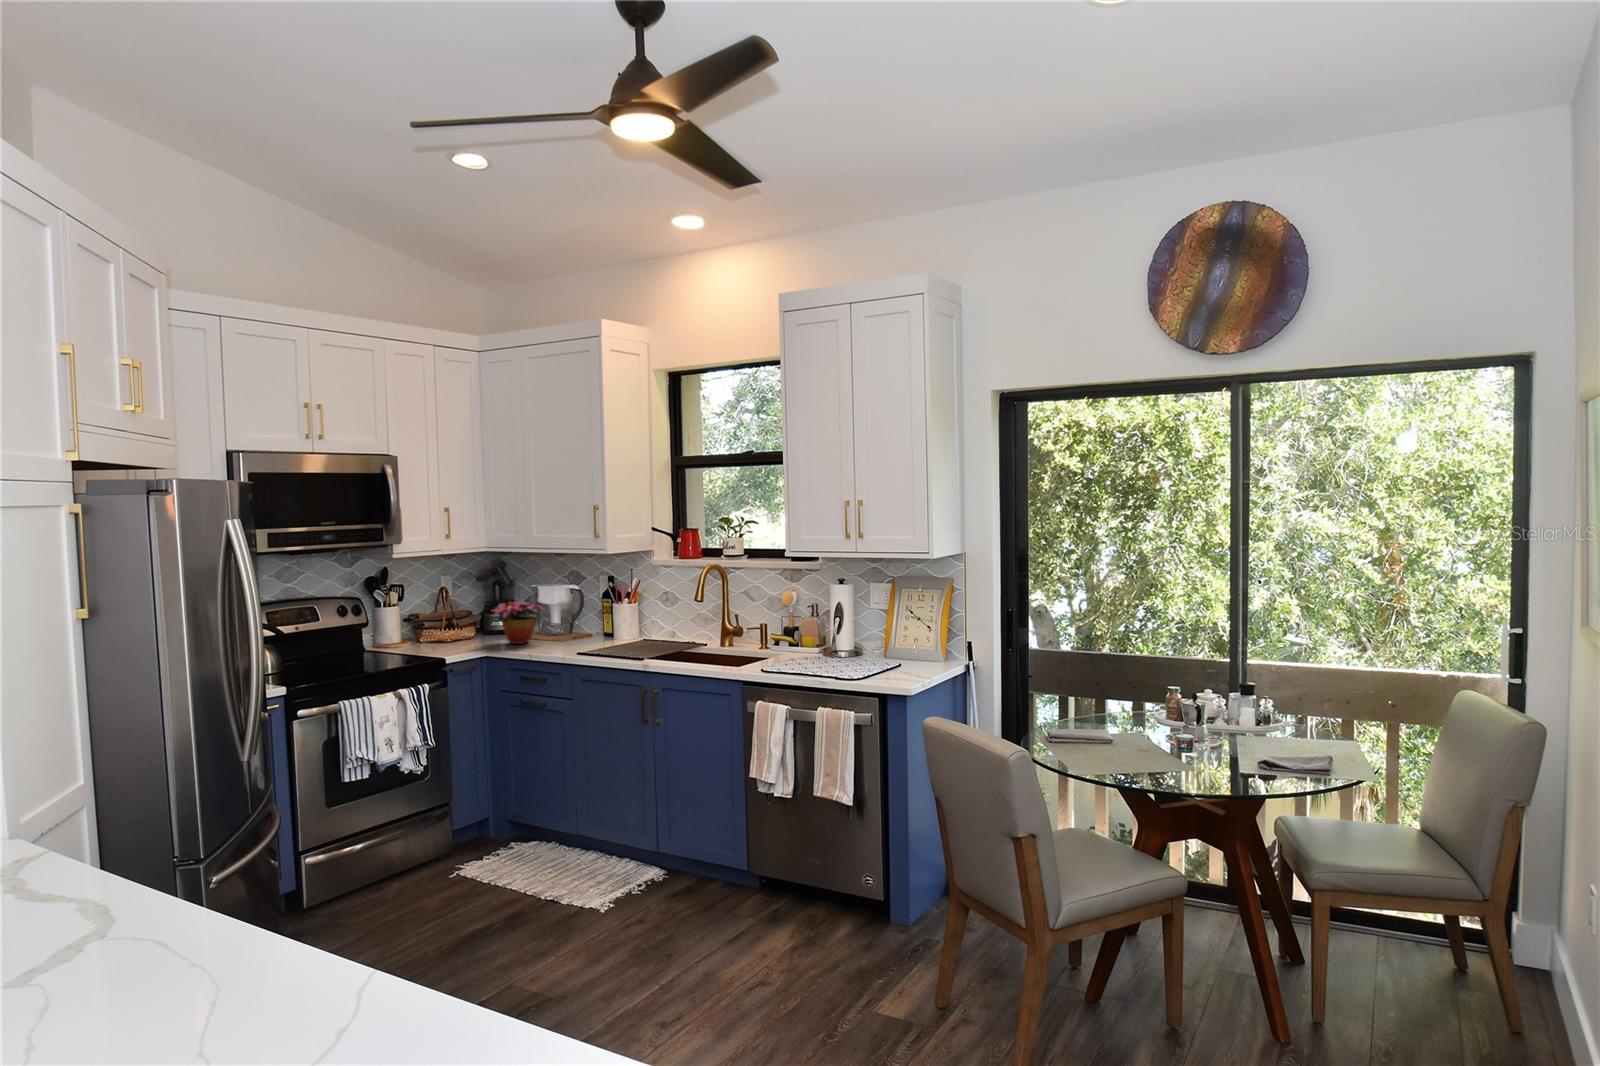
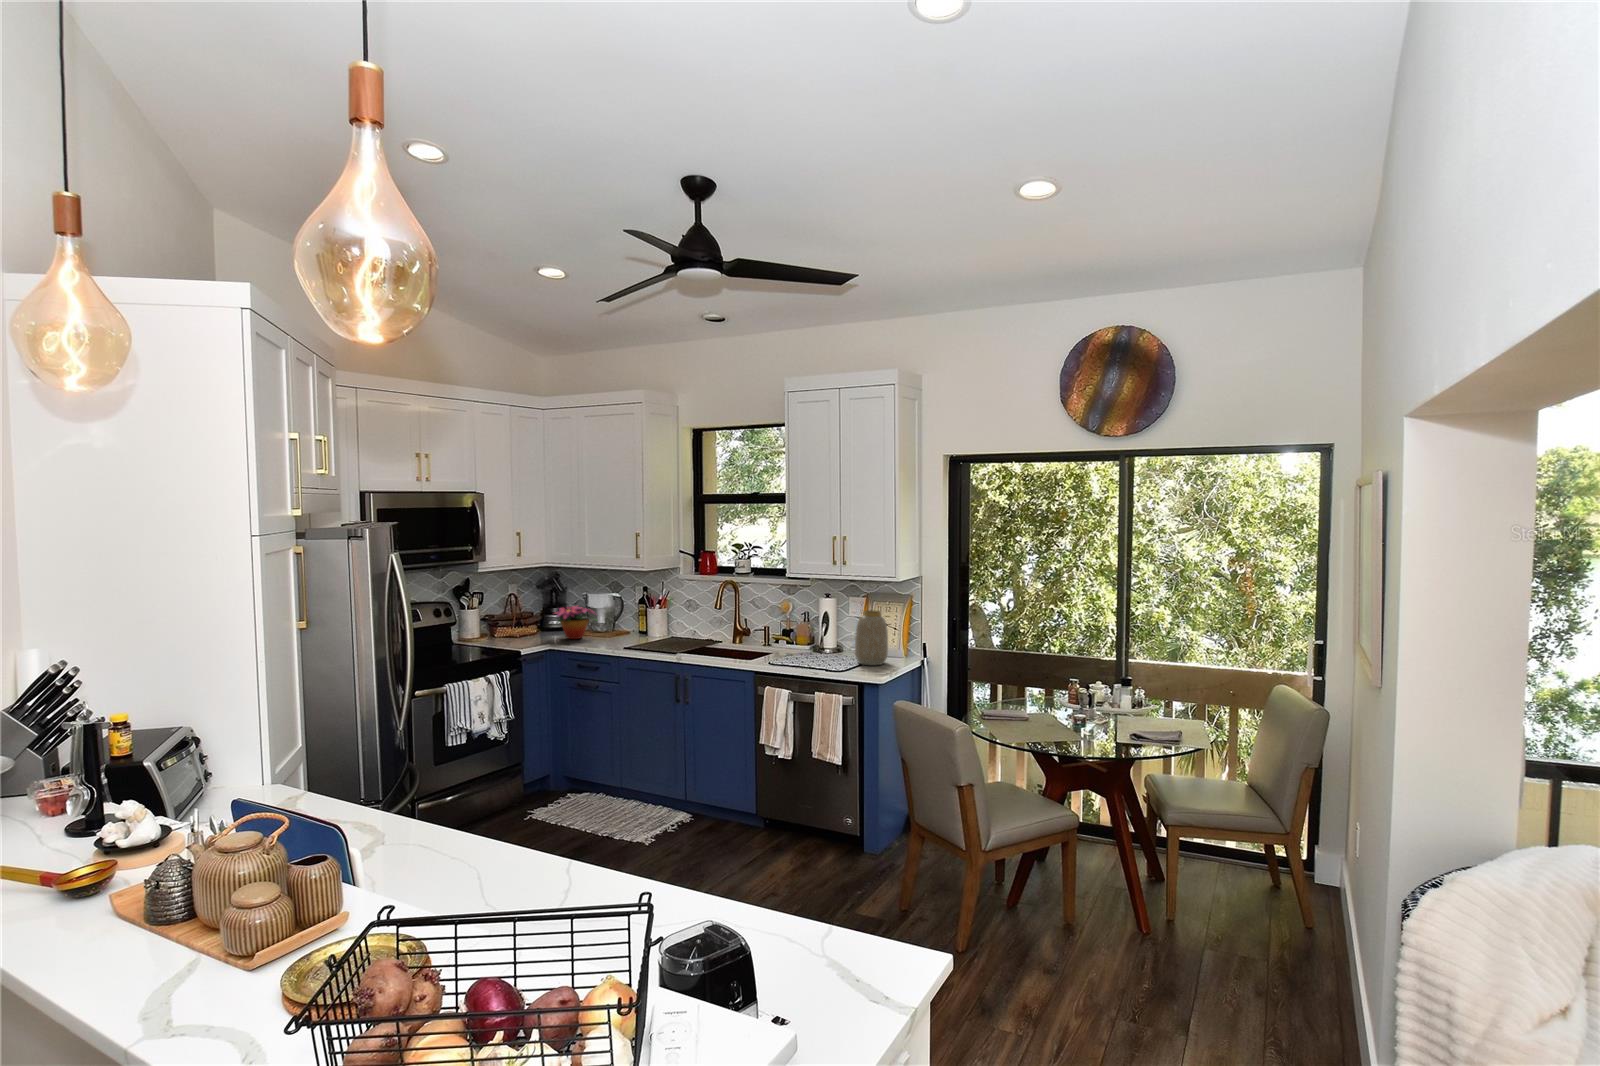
vase: none [876,599,920,672] -> present [855,610,888,665]

